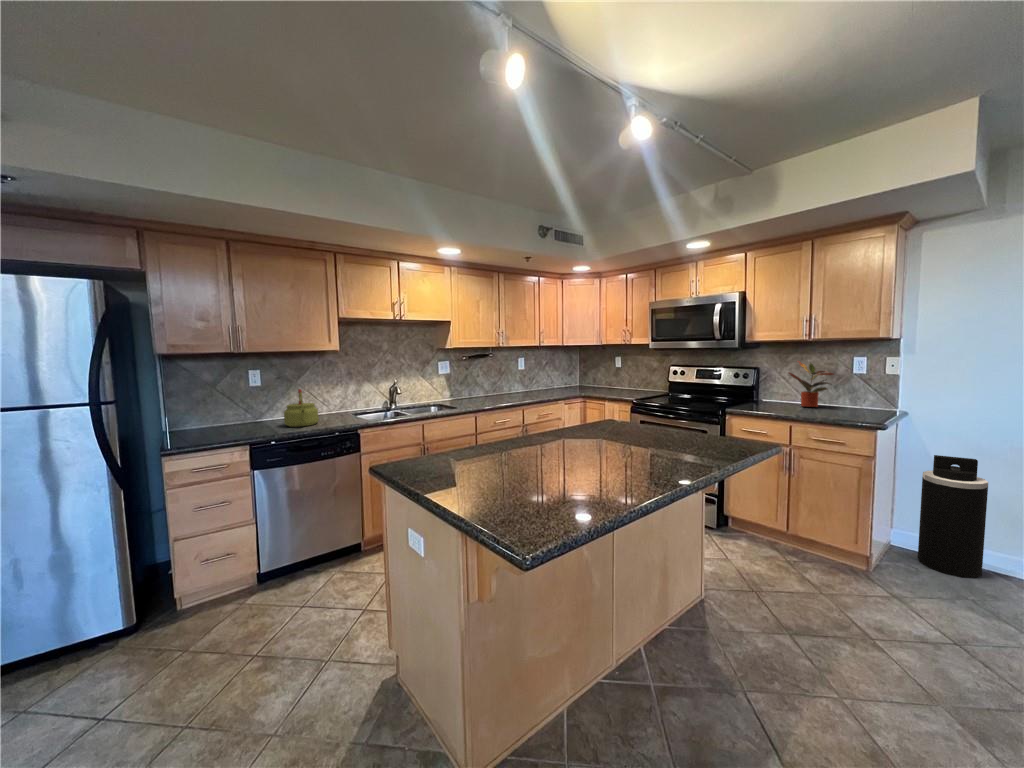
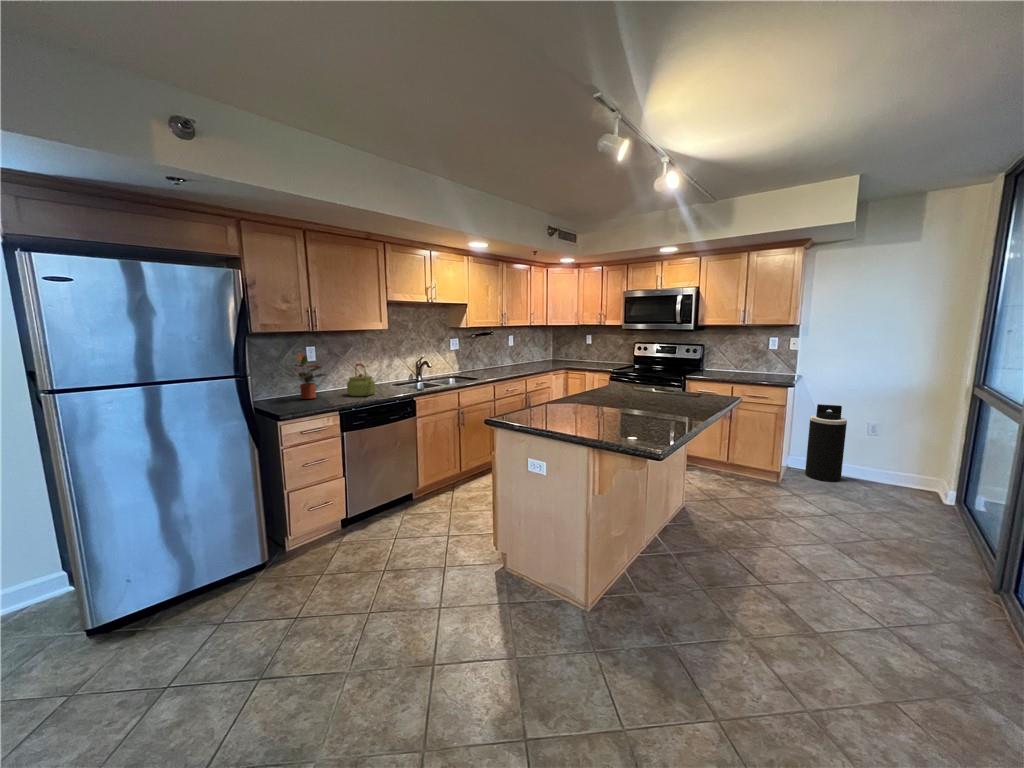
potted plant: present [789,362,834,407] -> present [286,353,326,399]

